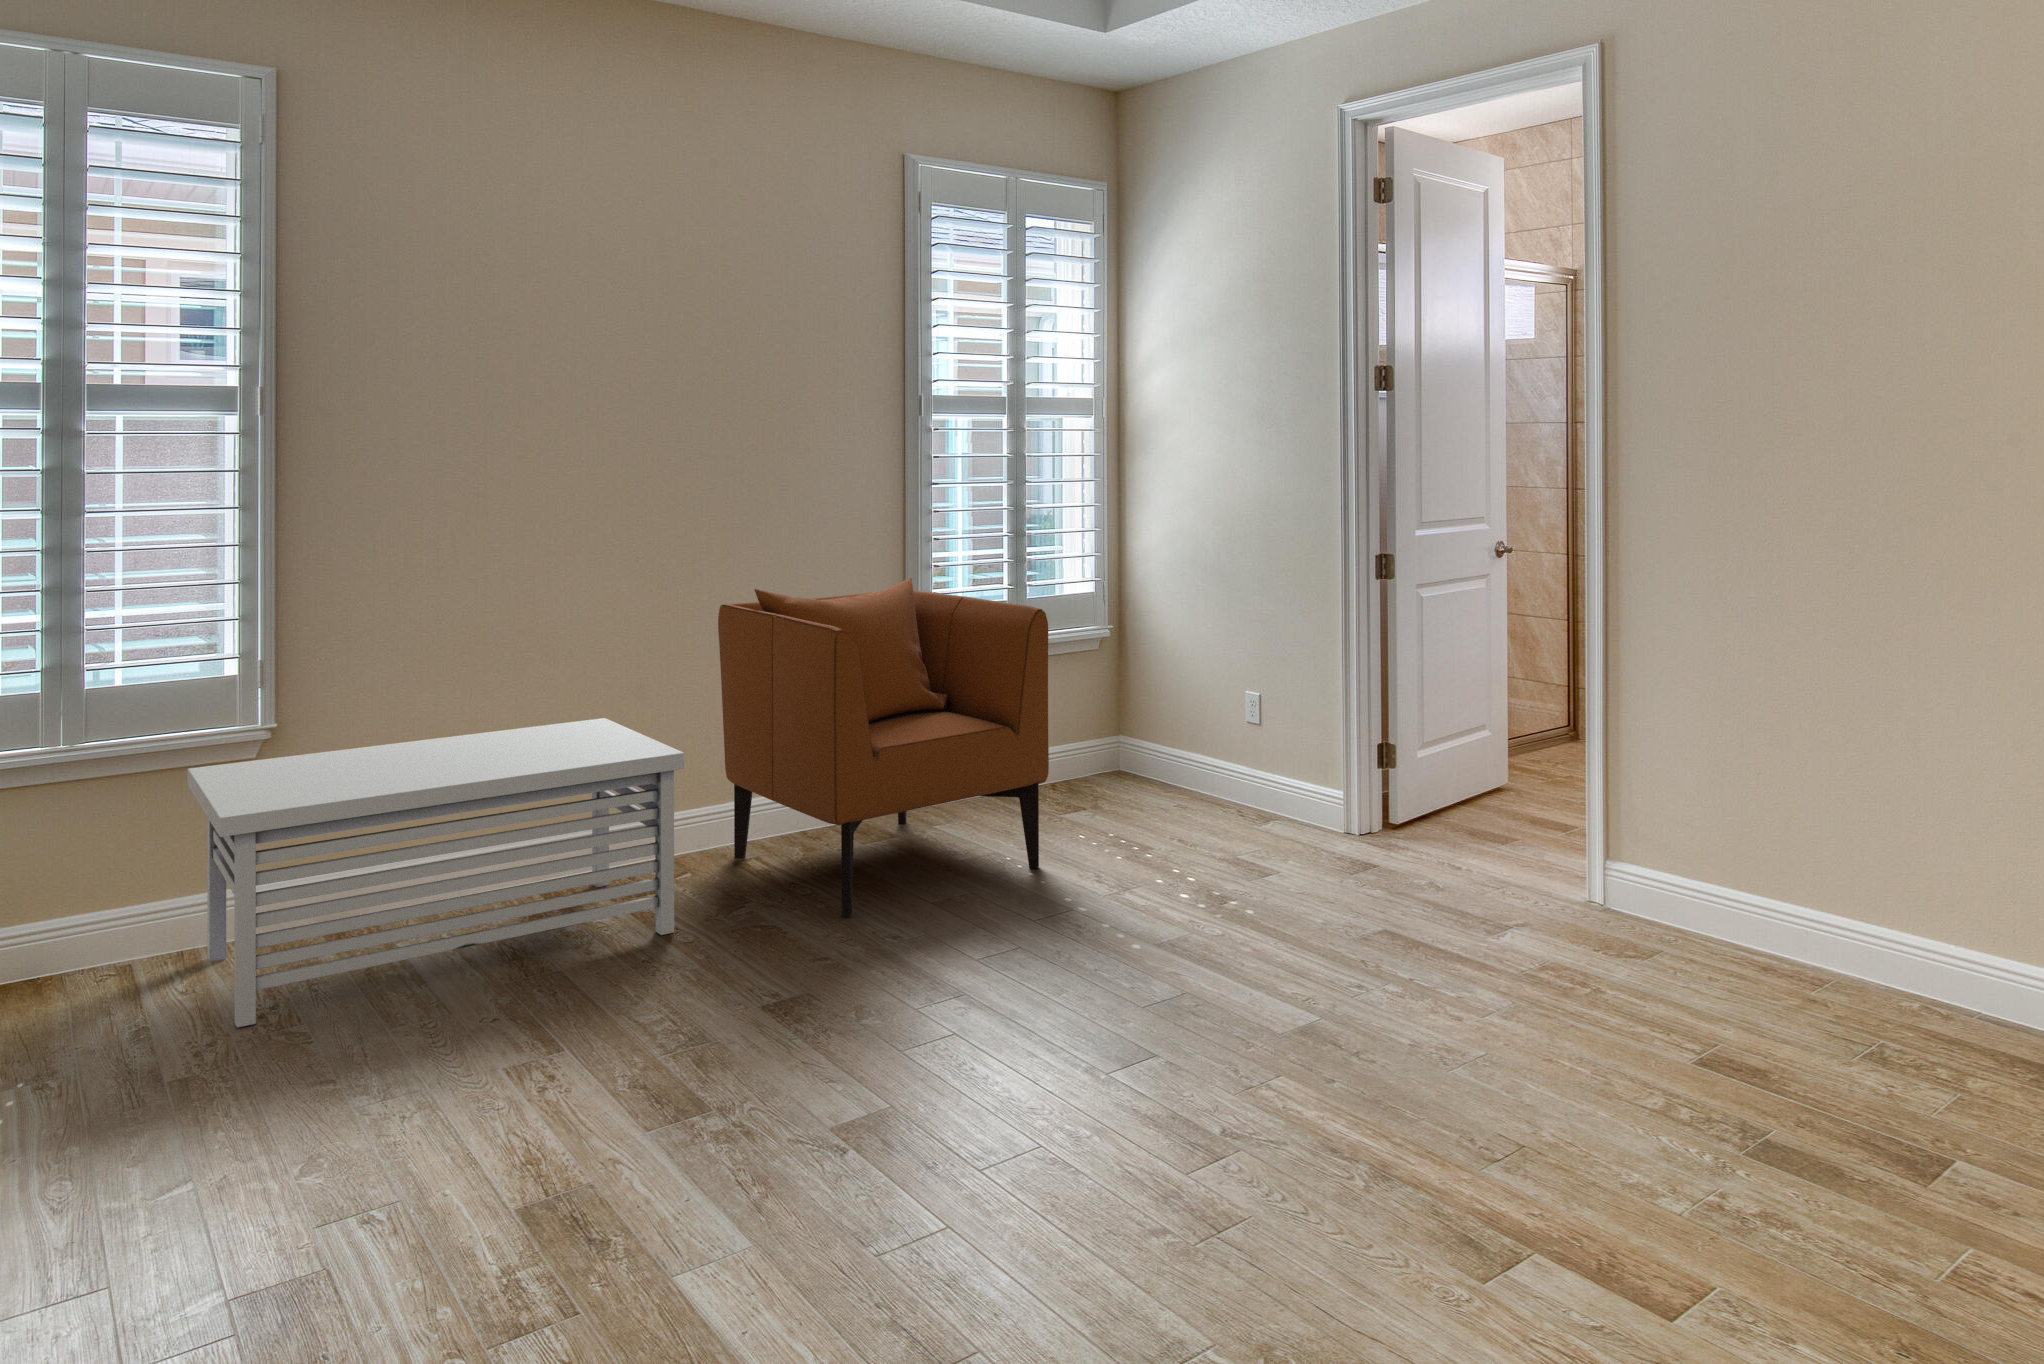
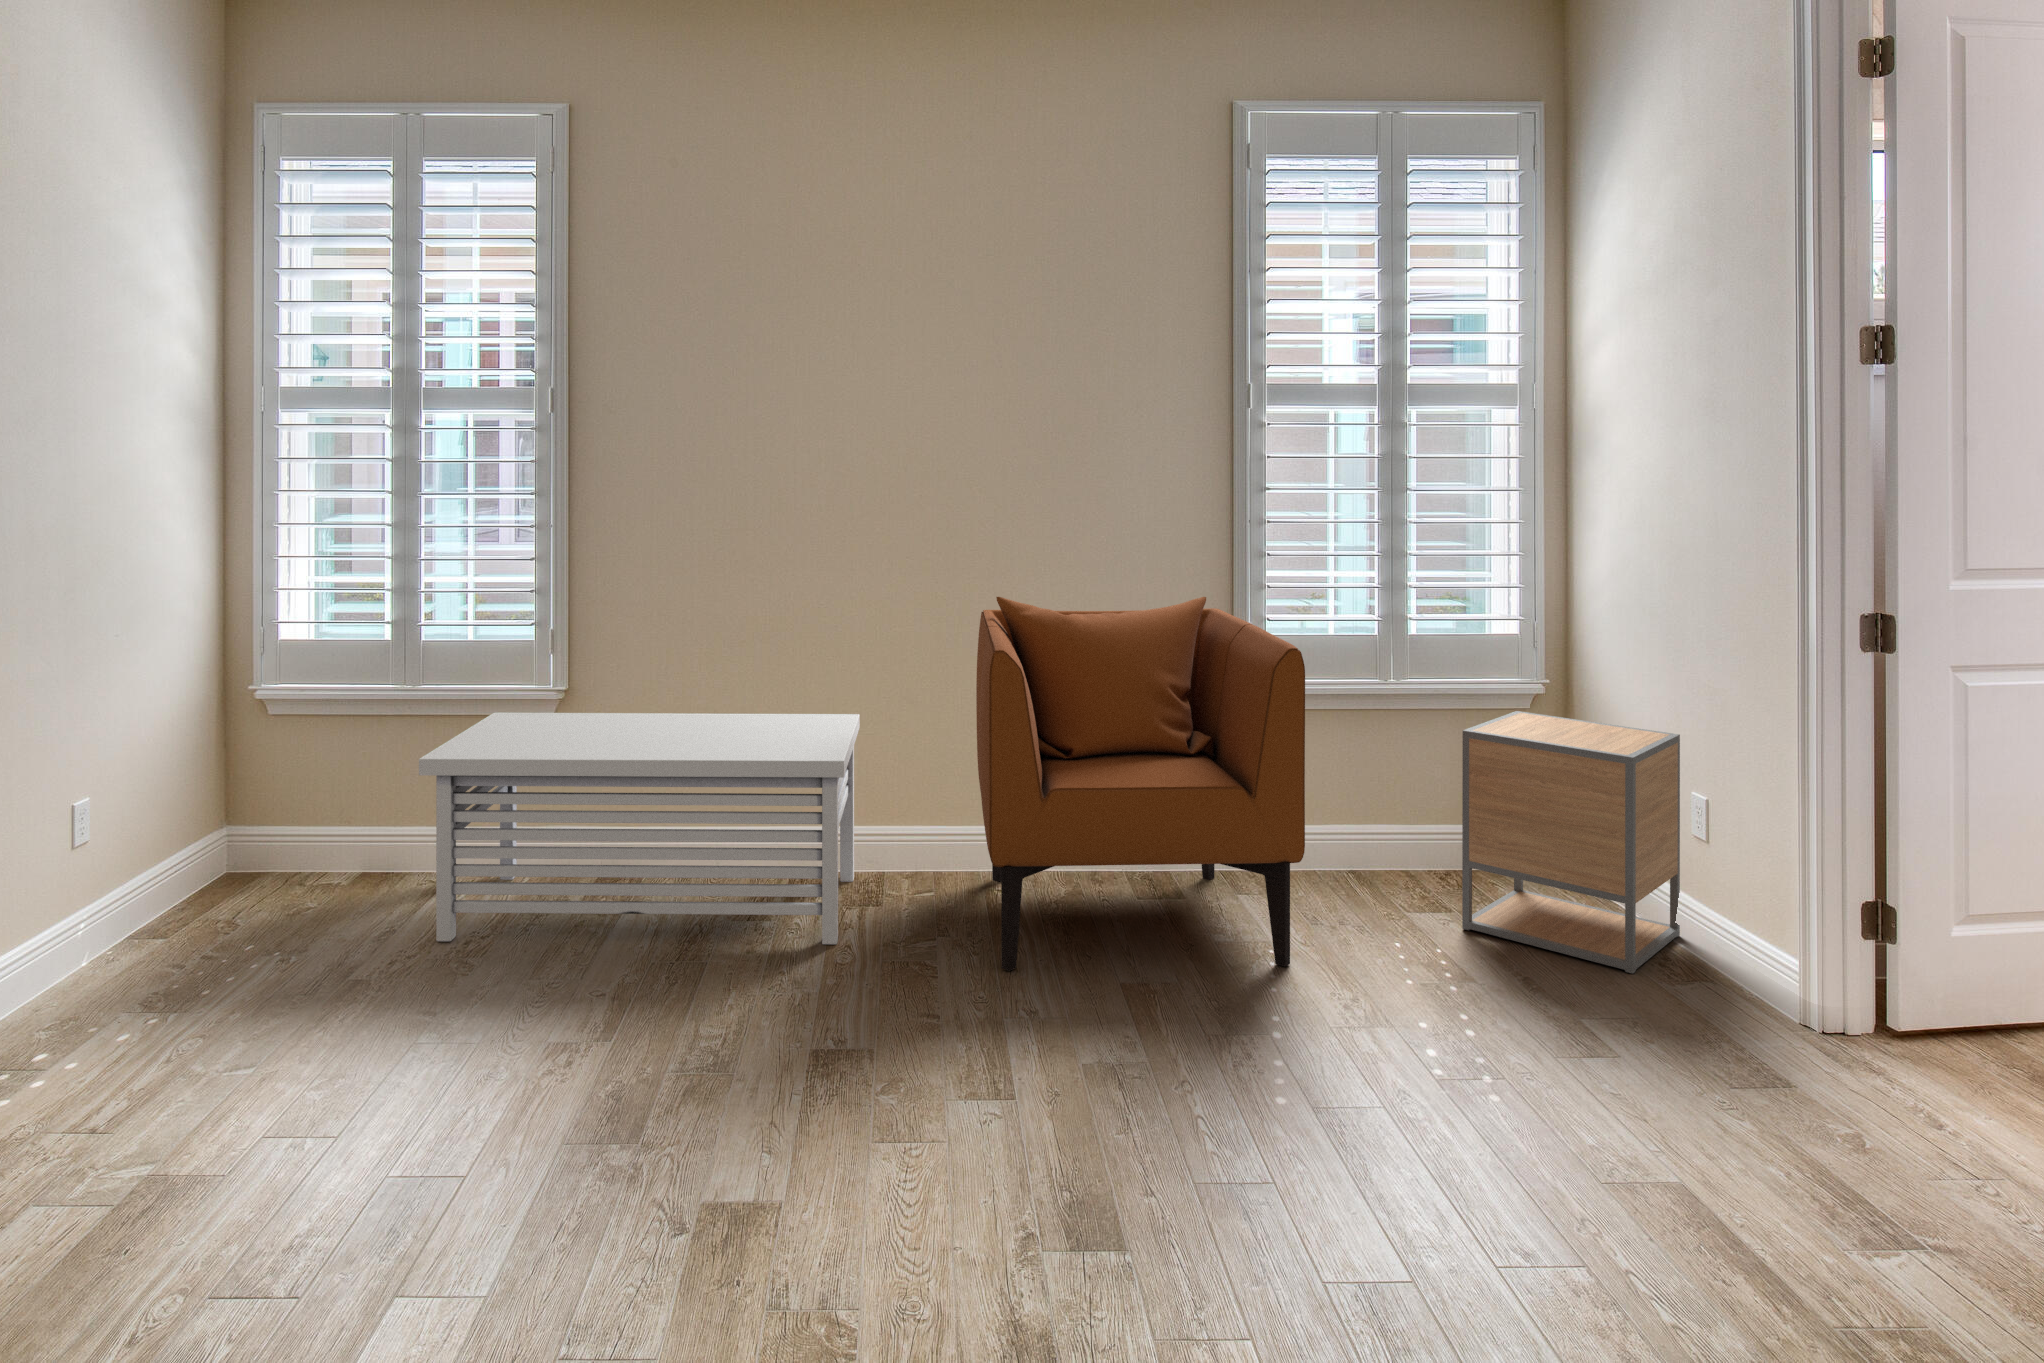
nightstand: none [1113,651,1240,826] -> present [1462,711,1680,974]

